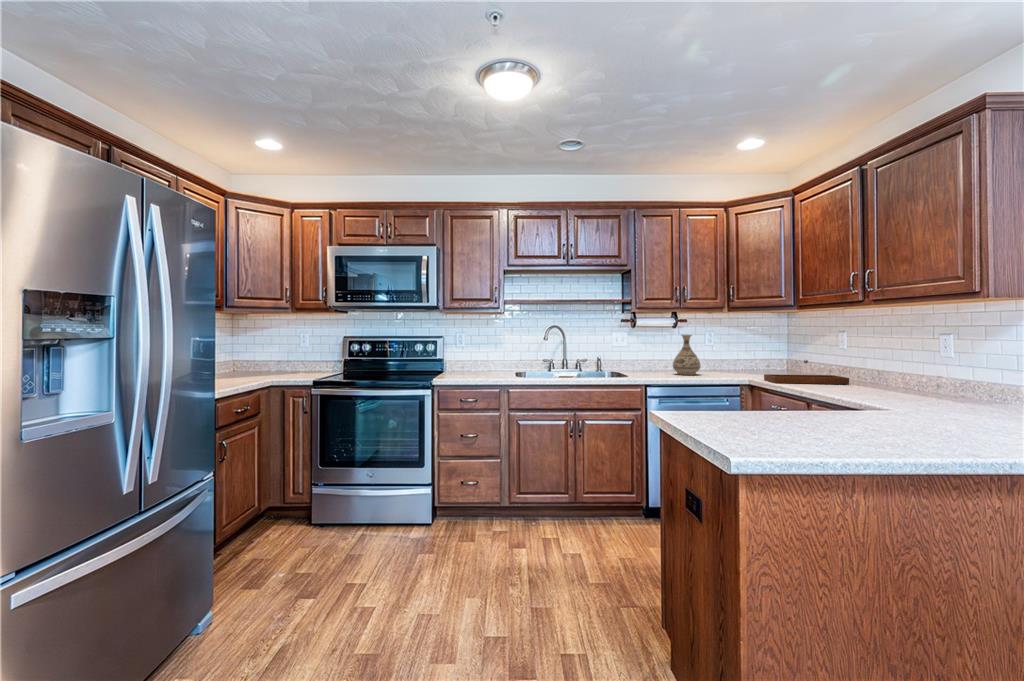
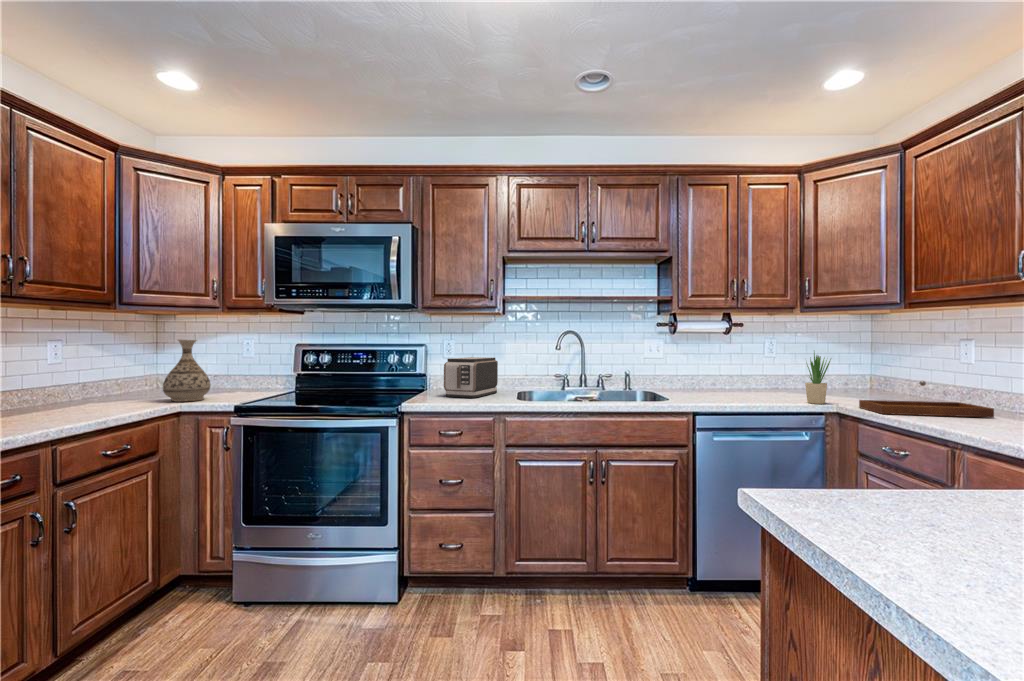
vase: present [673,335,701,375] -> present [163,339,210,402]
potted plant: none [728,337,747,378] -> present [805,352,831,404]
toaster: none [461,347,501,376] -> present [444,357,498,398]

